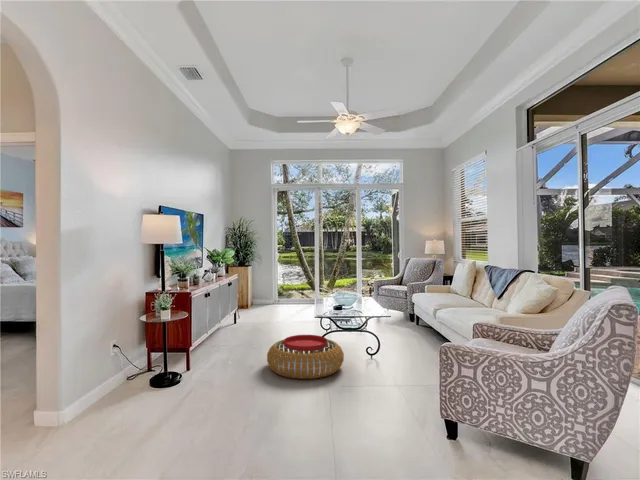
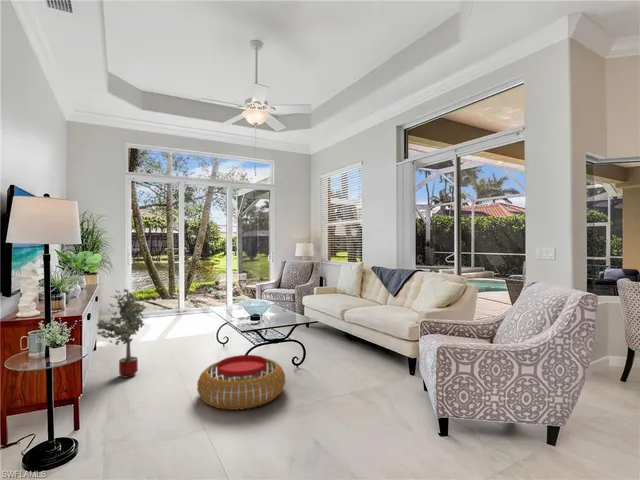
potted tree: none [217,270,254,341] -> present [97,289,145,377]

